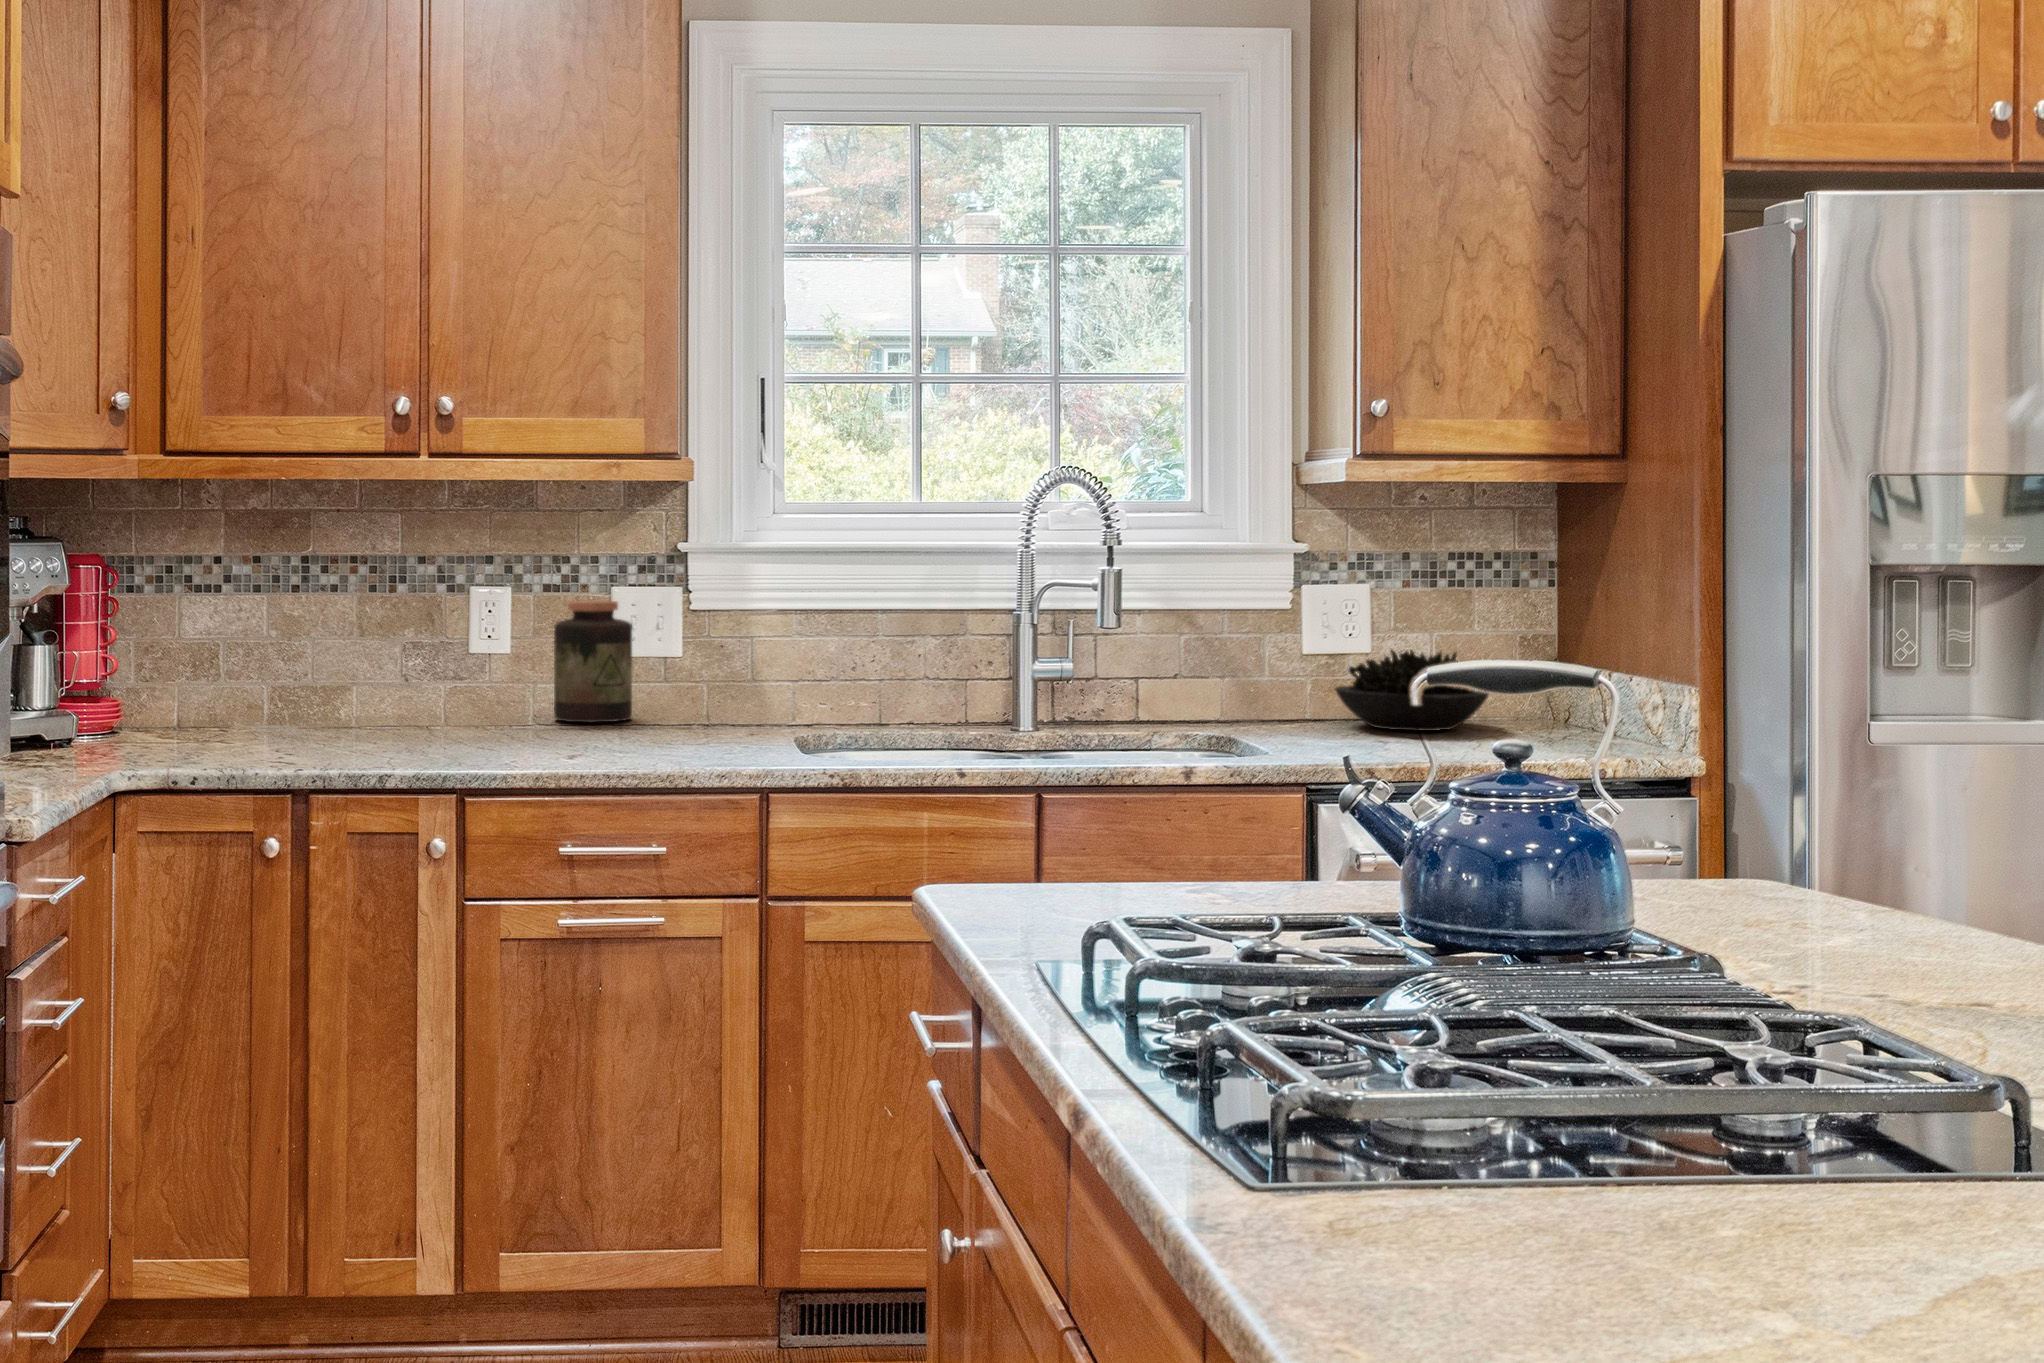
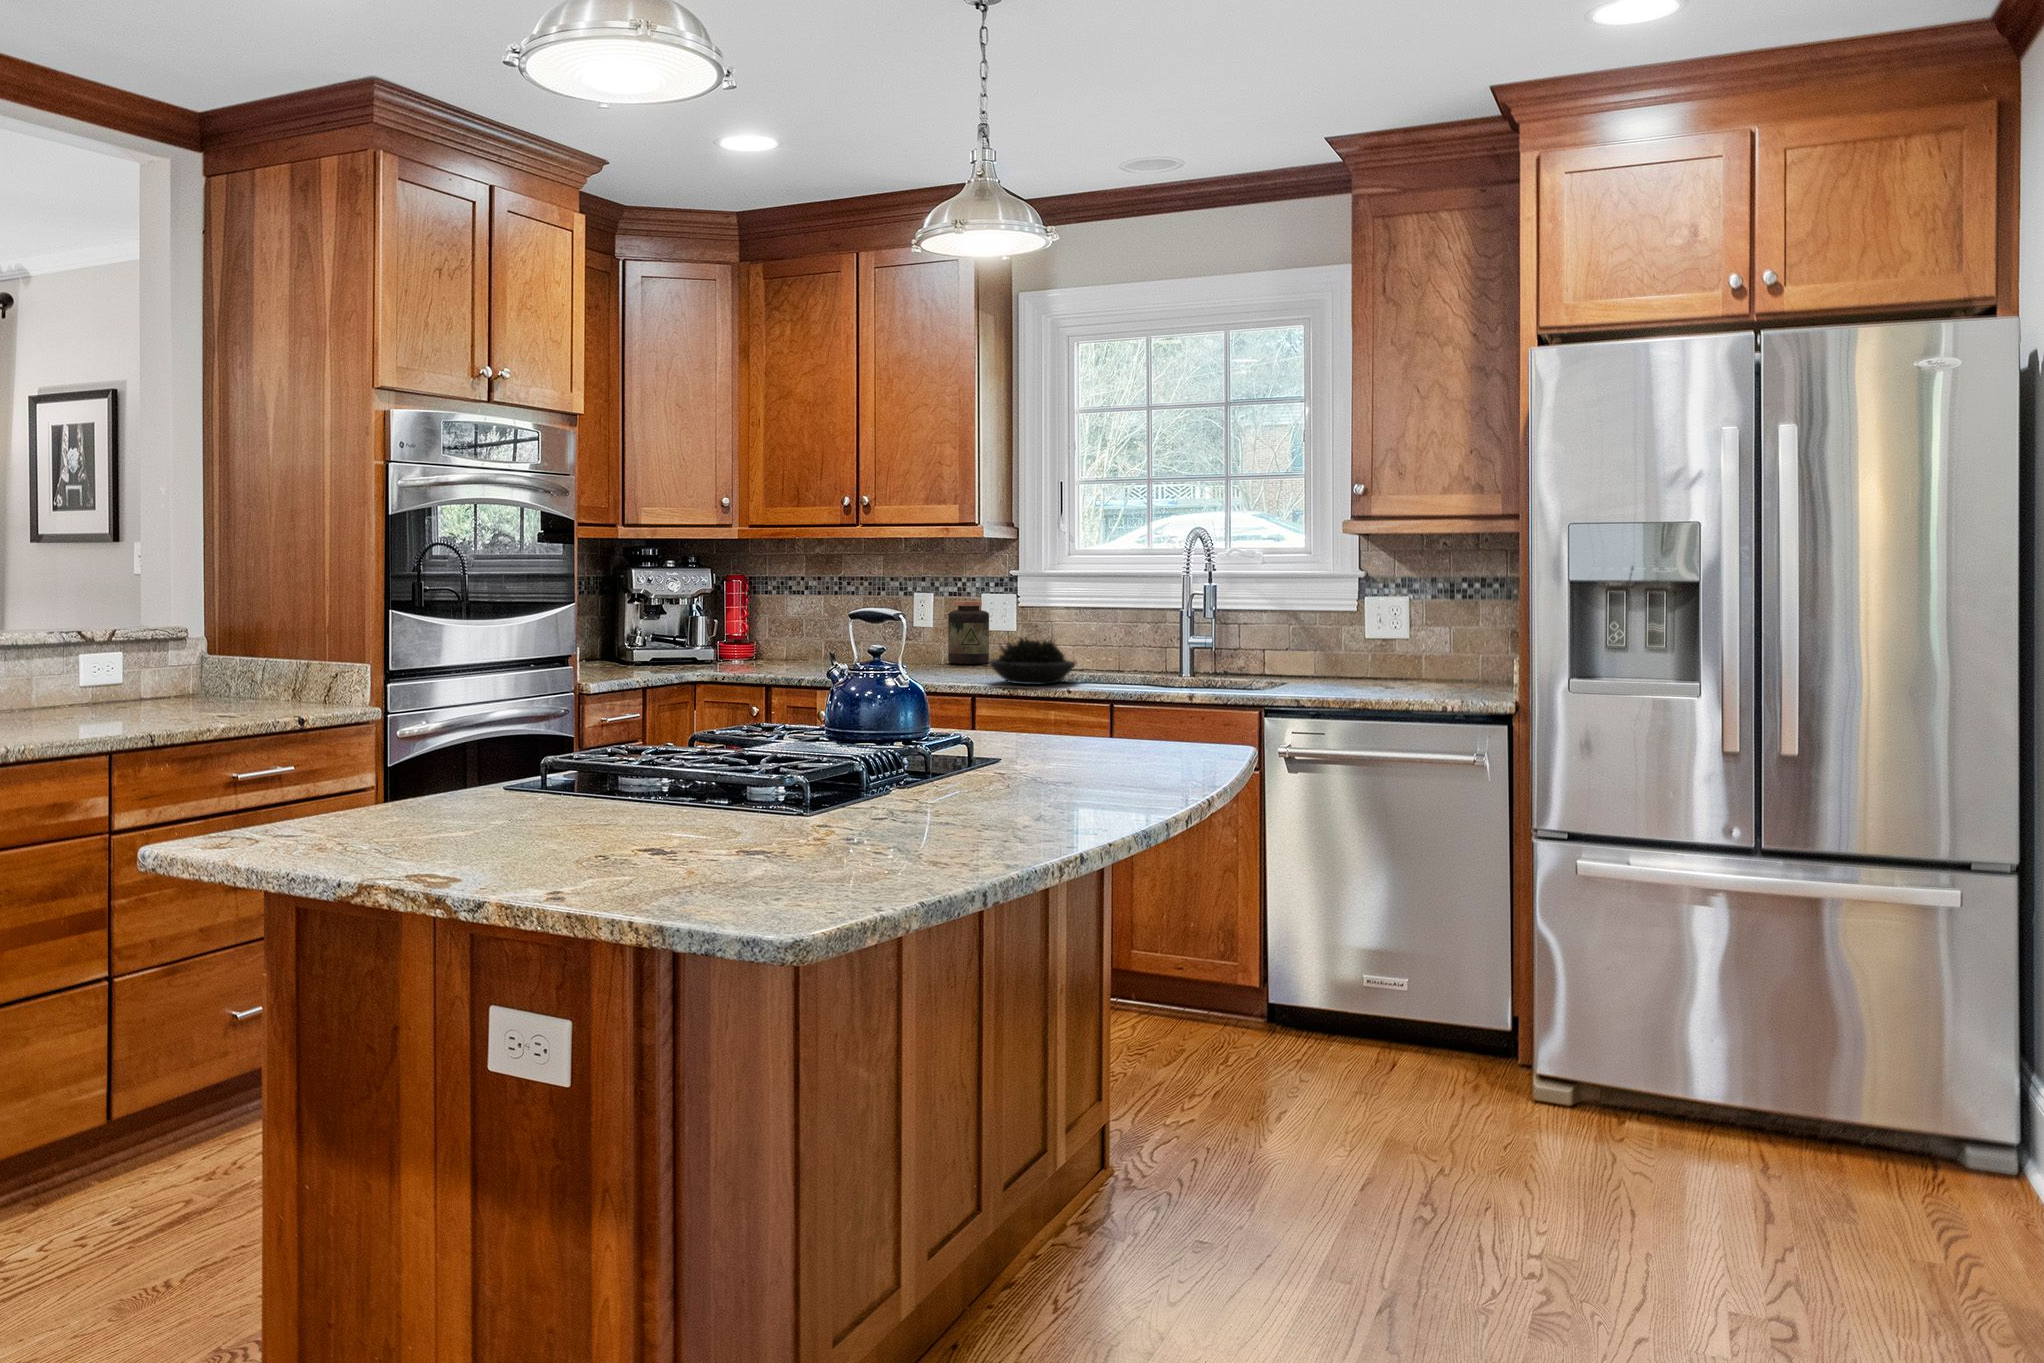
succulent plant: present [1335,650,1489,731] -> present [988,638,1075,685]

